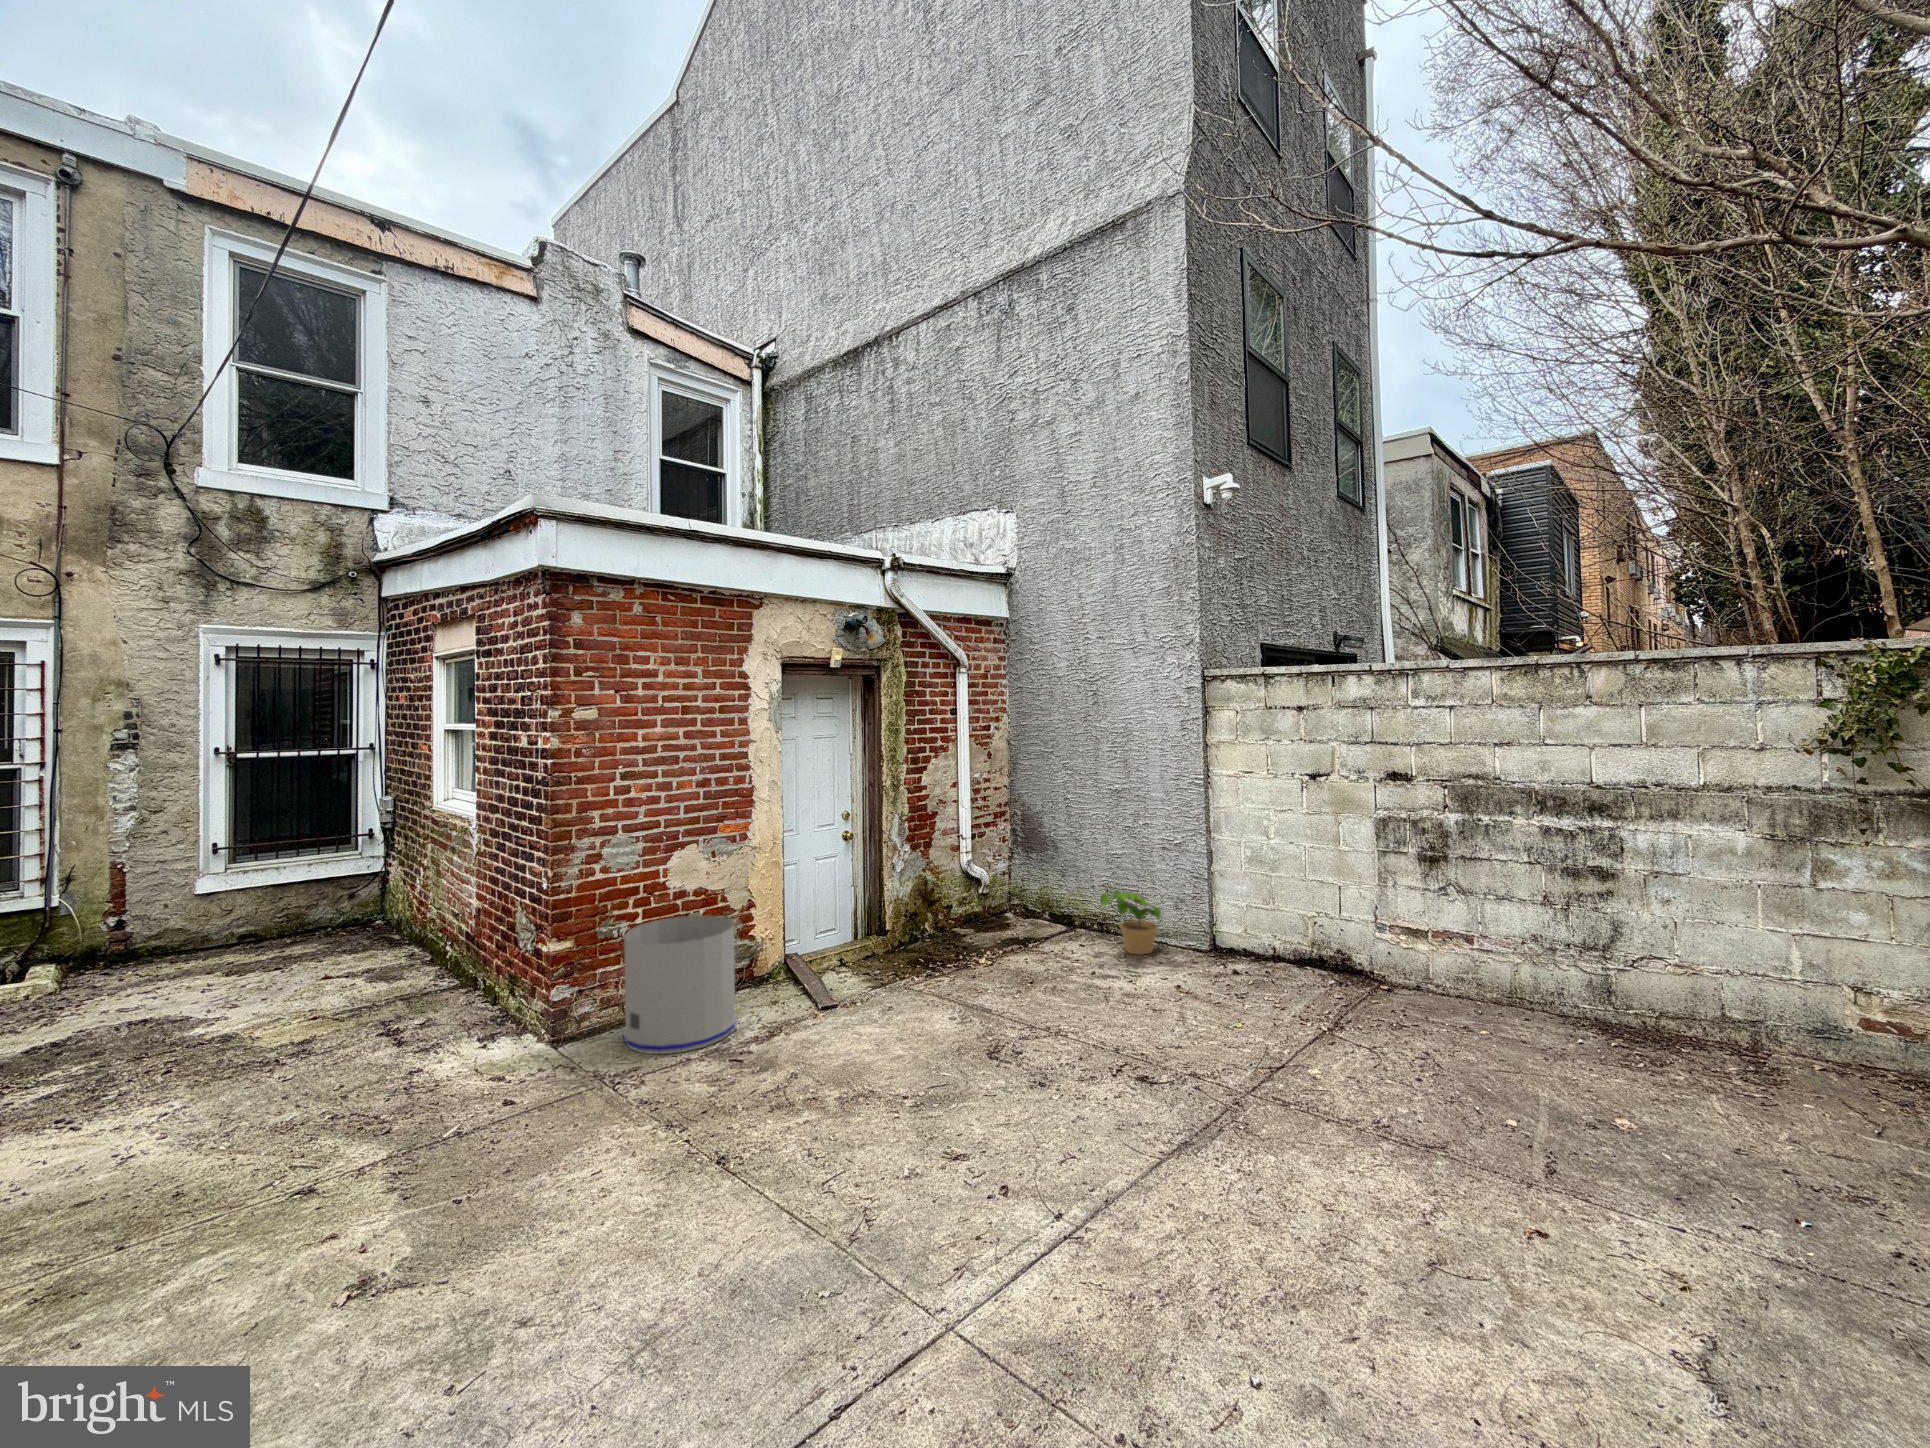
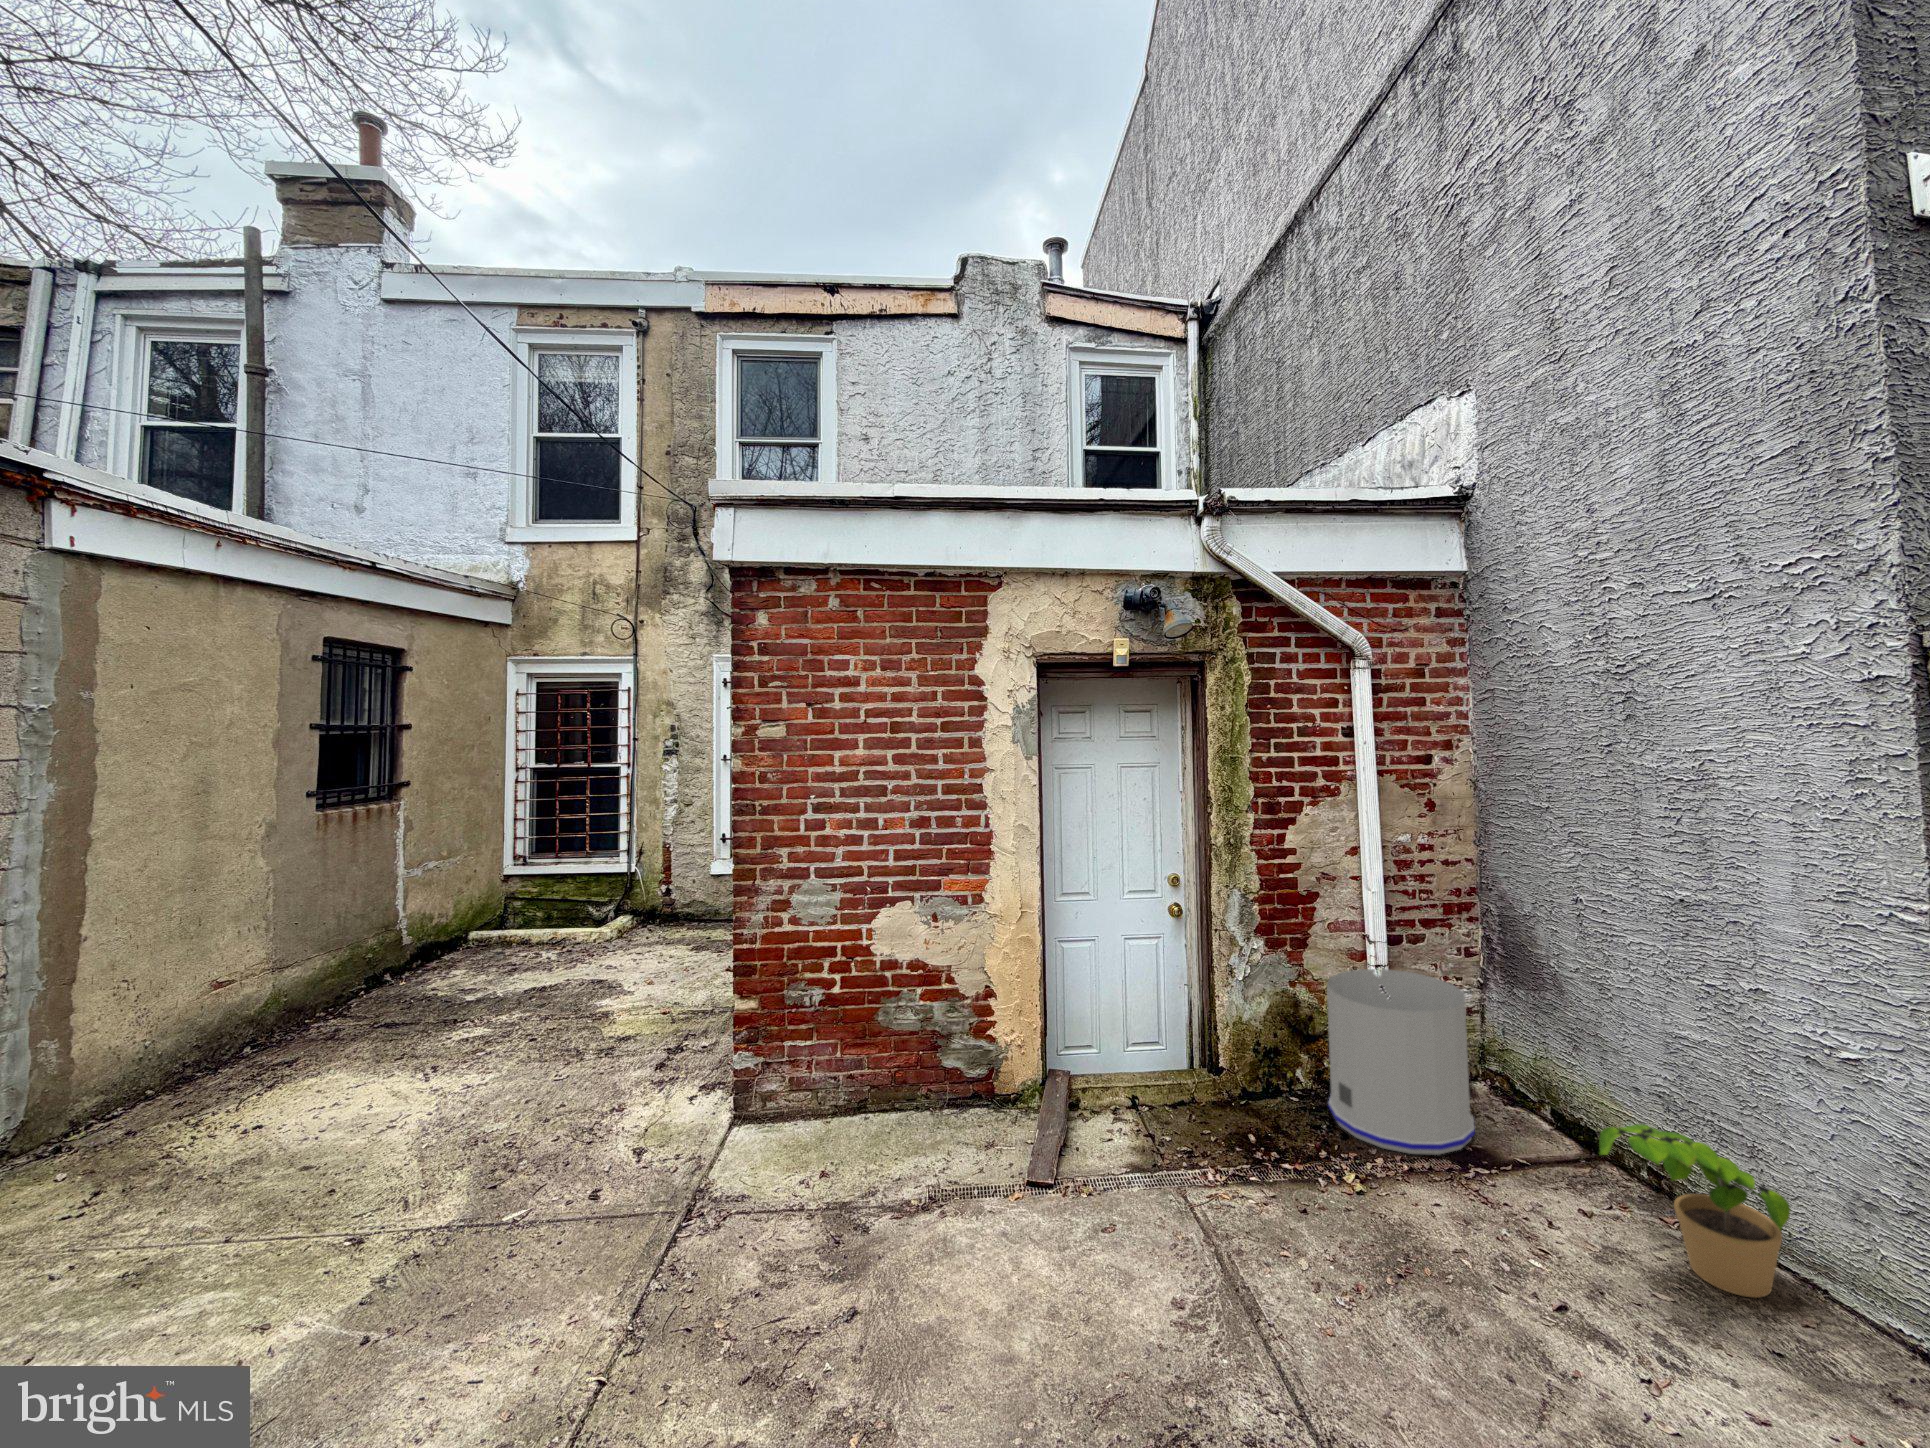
trash can: present [623,915,737,1054] -> present [1327,969,1475,1155]

